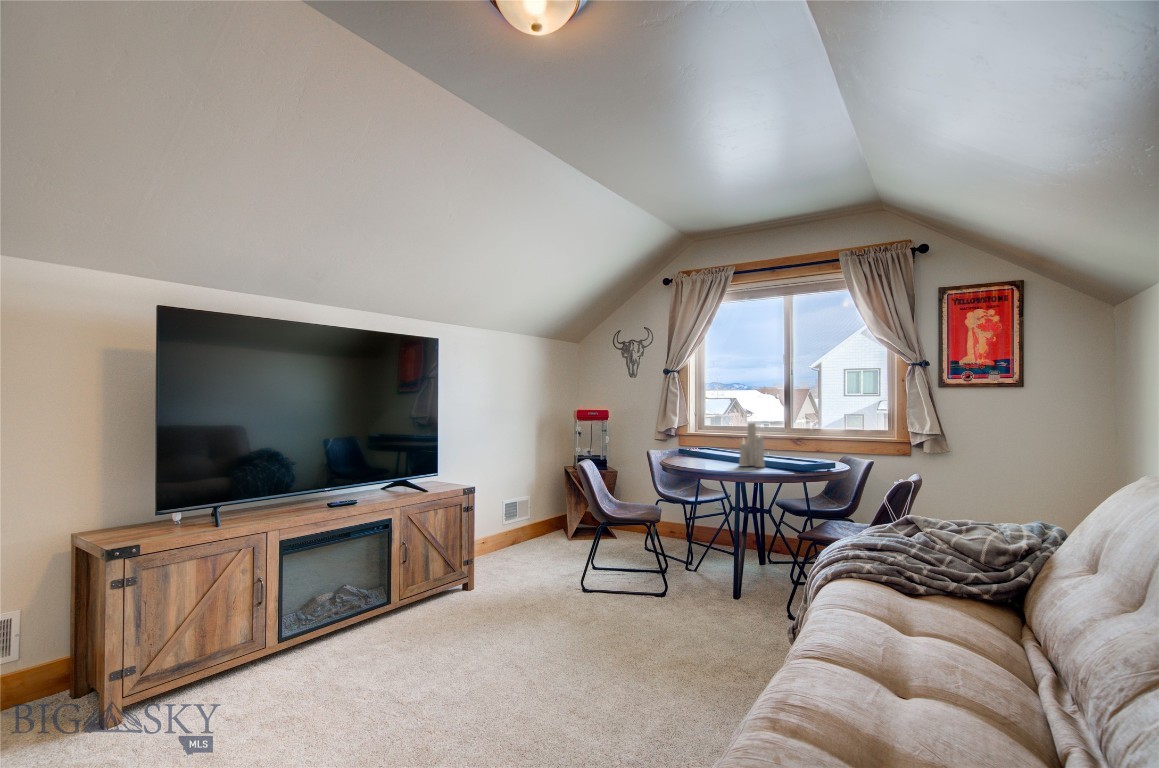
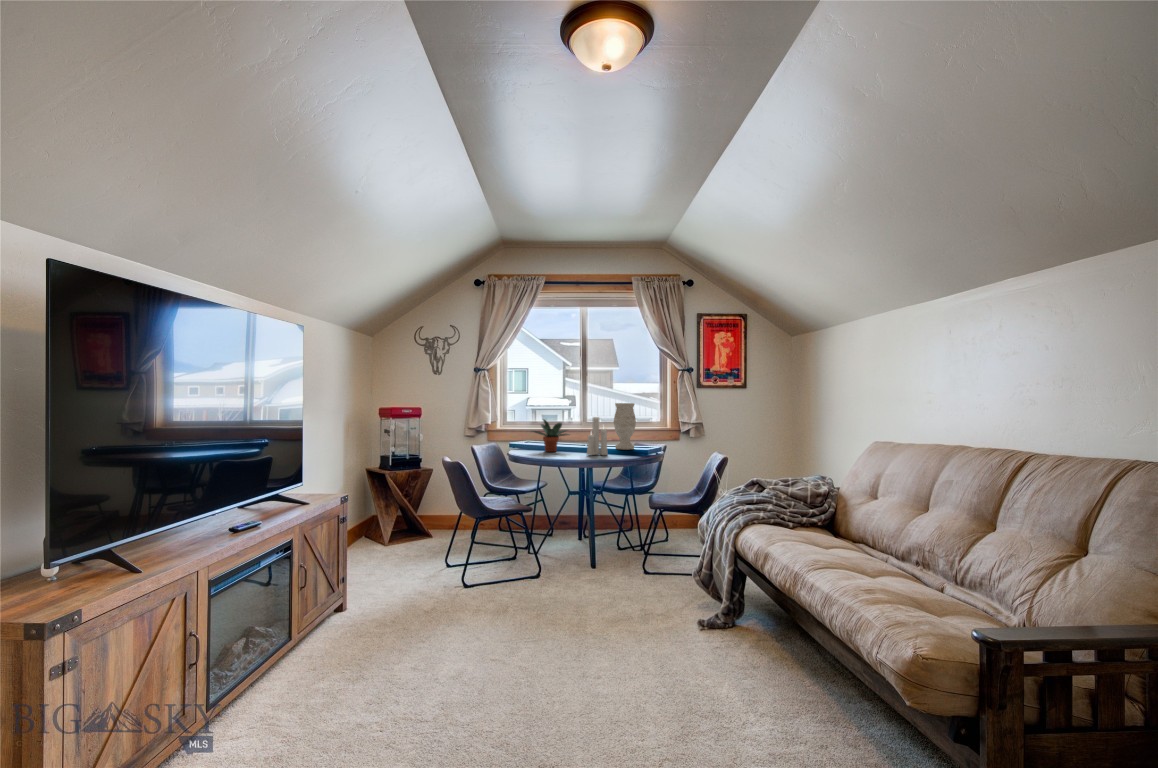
vase: none [790,407,820,463] -> present [614,403,636,450]
potted plant: none [688,422,735,459] -> present [532,419,569,452]

